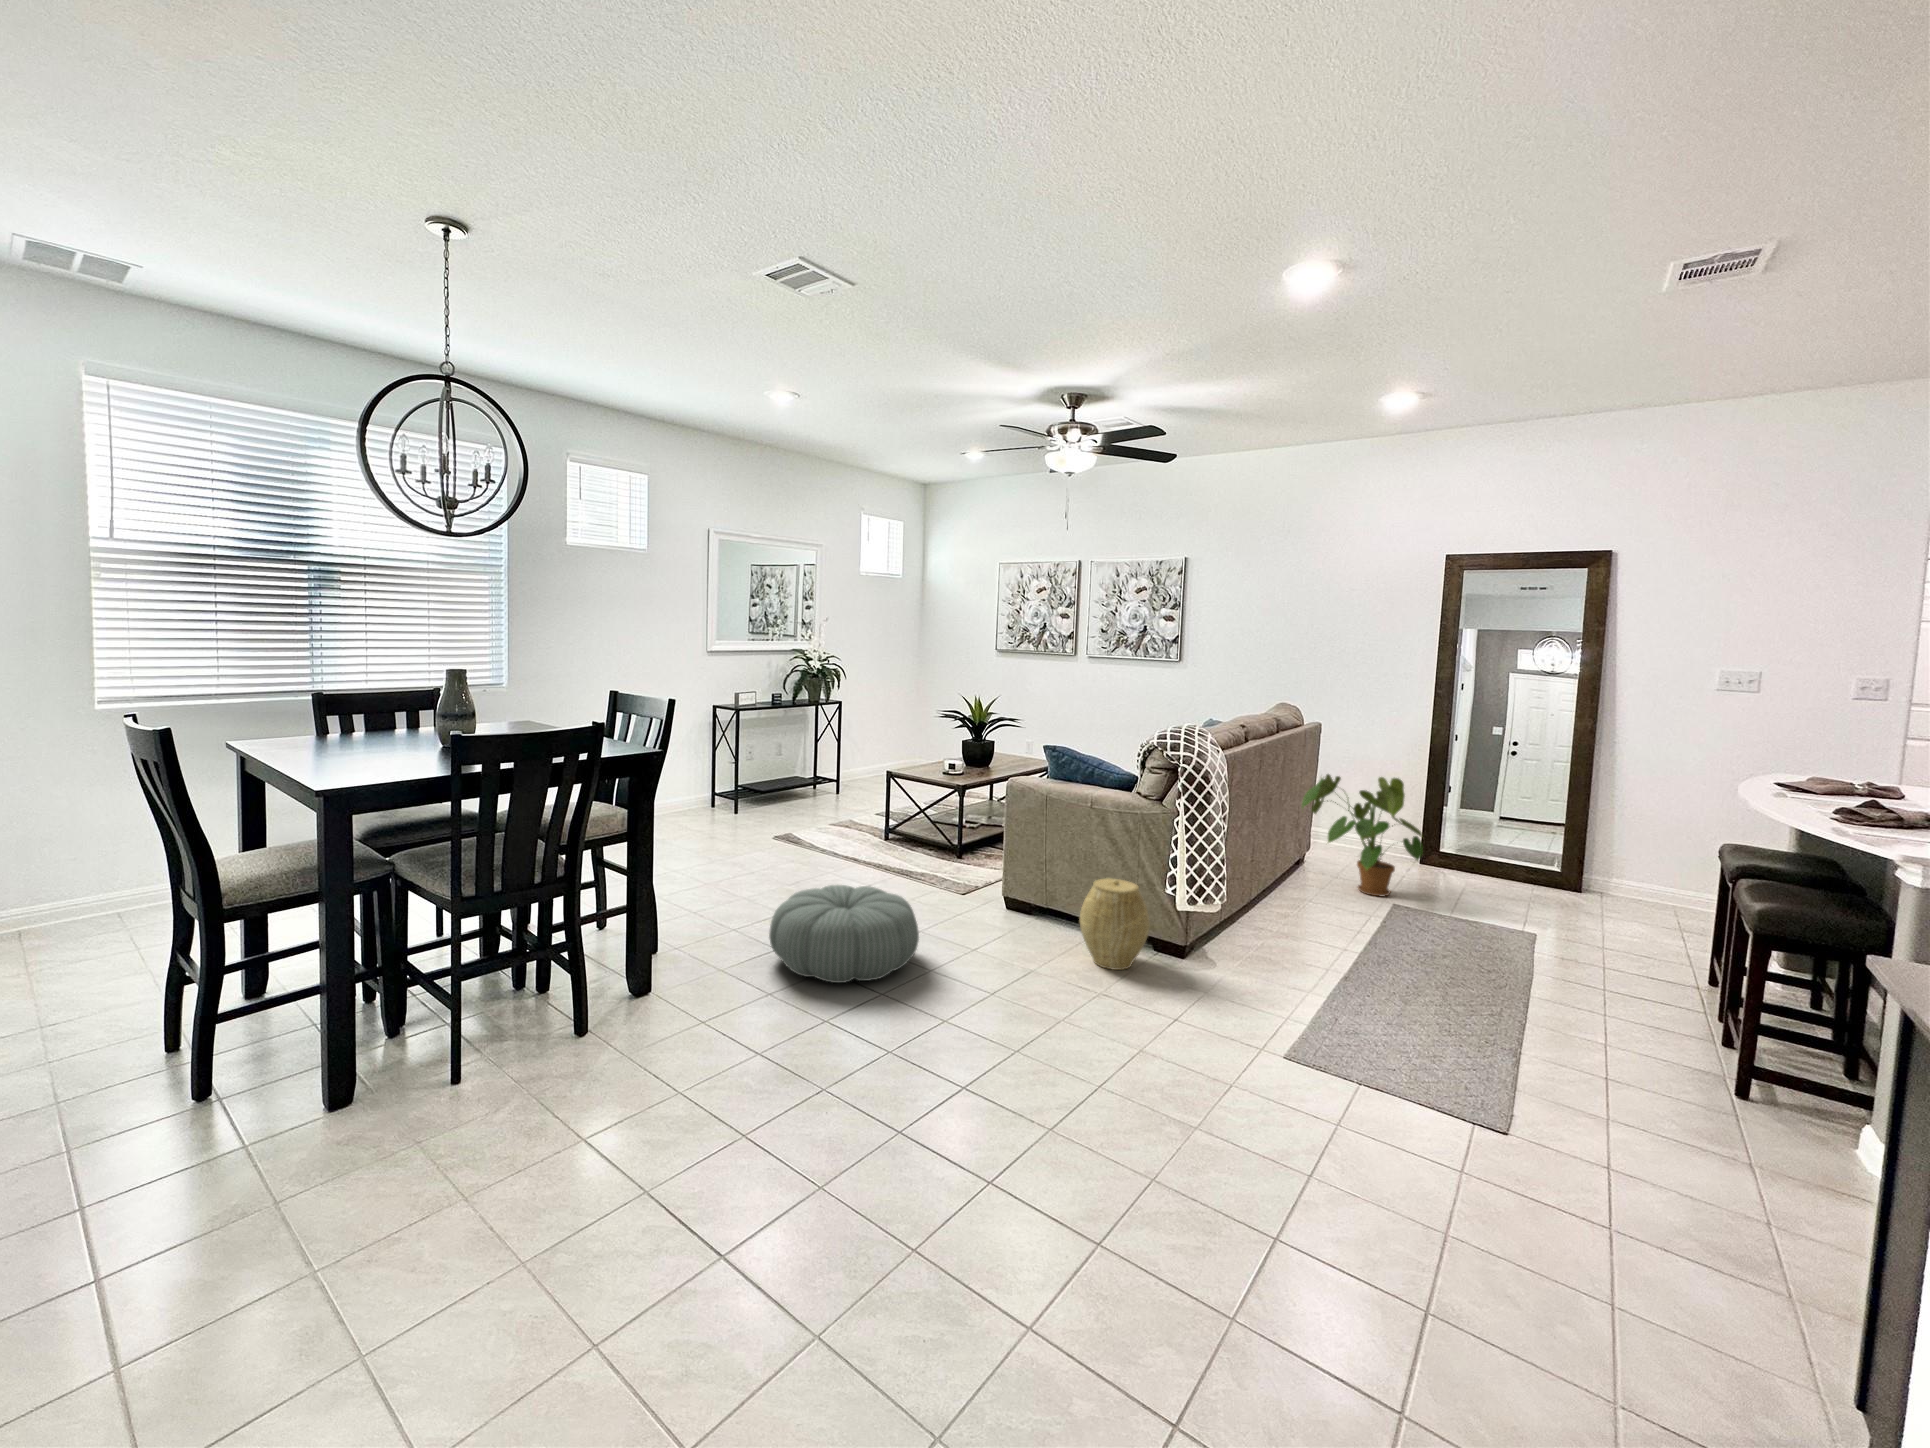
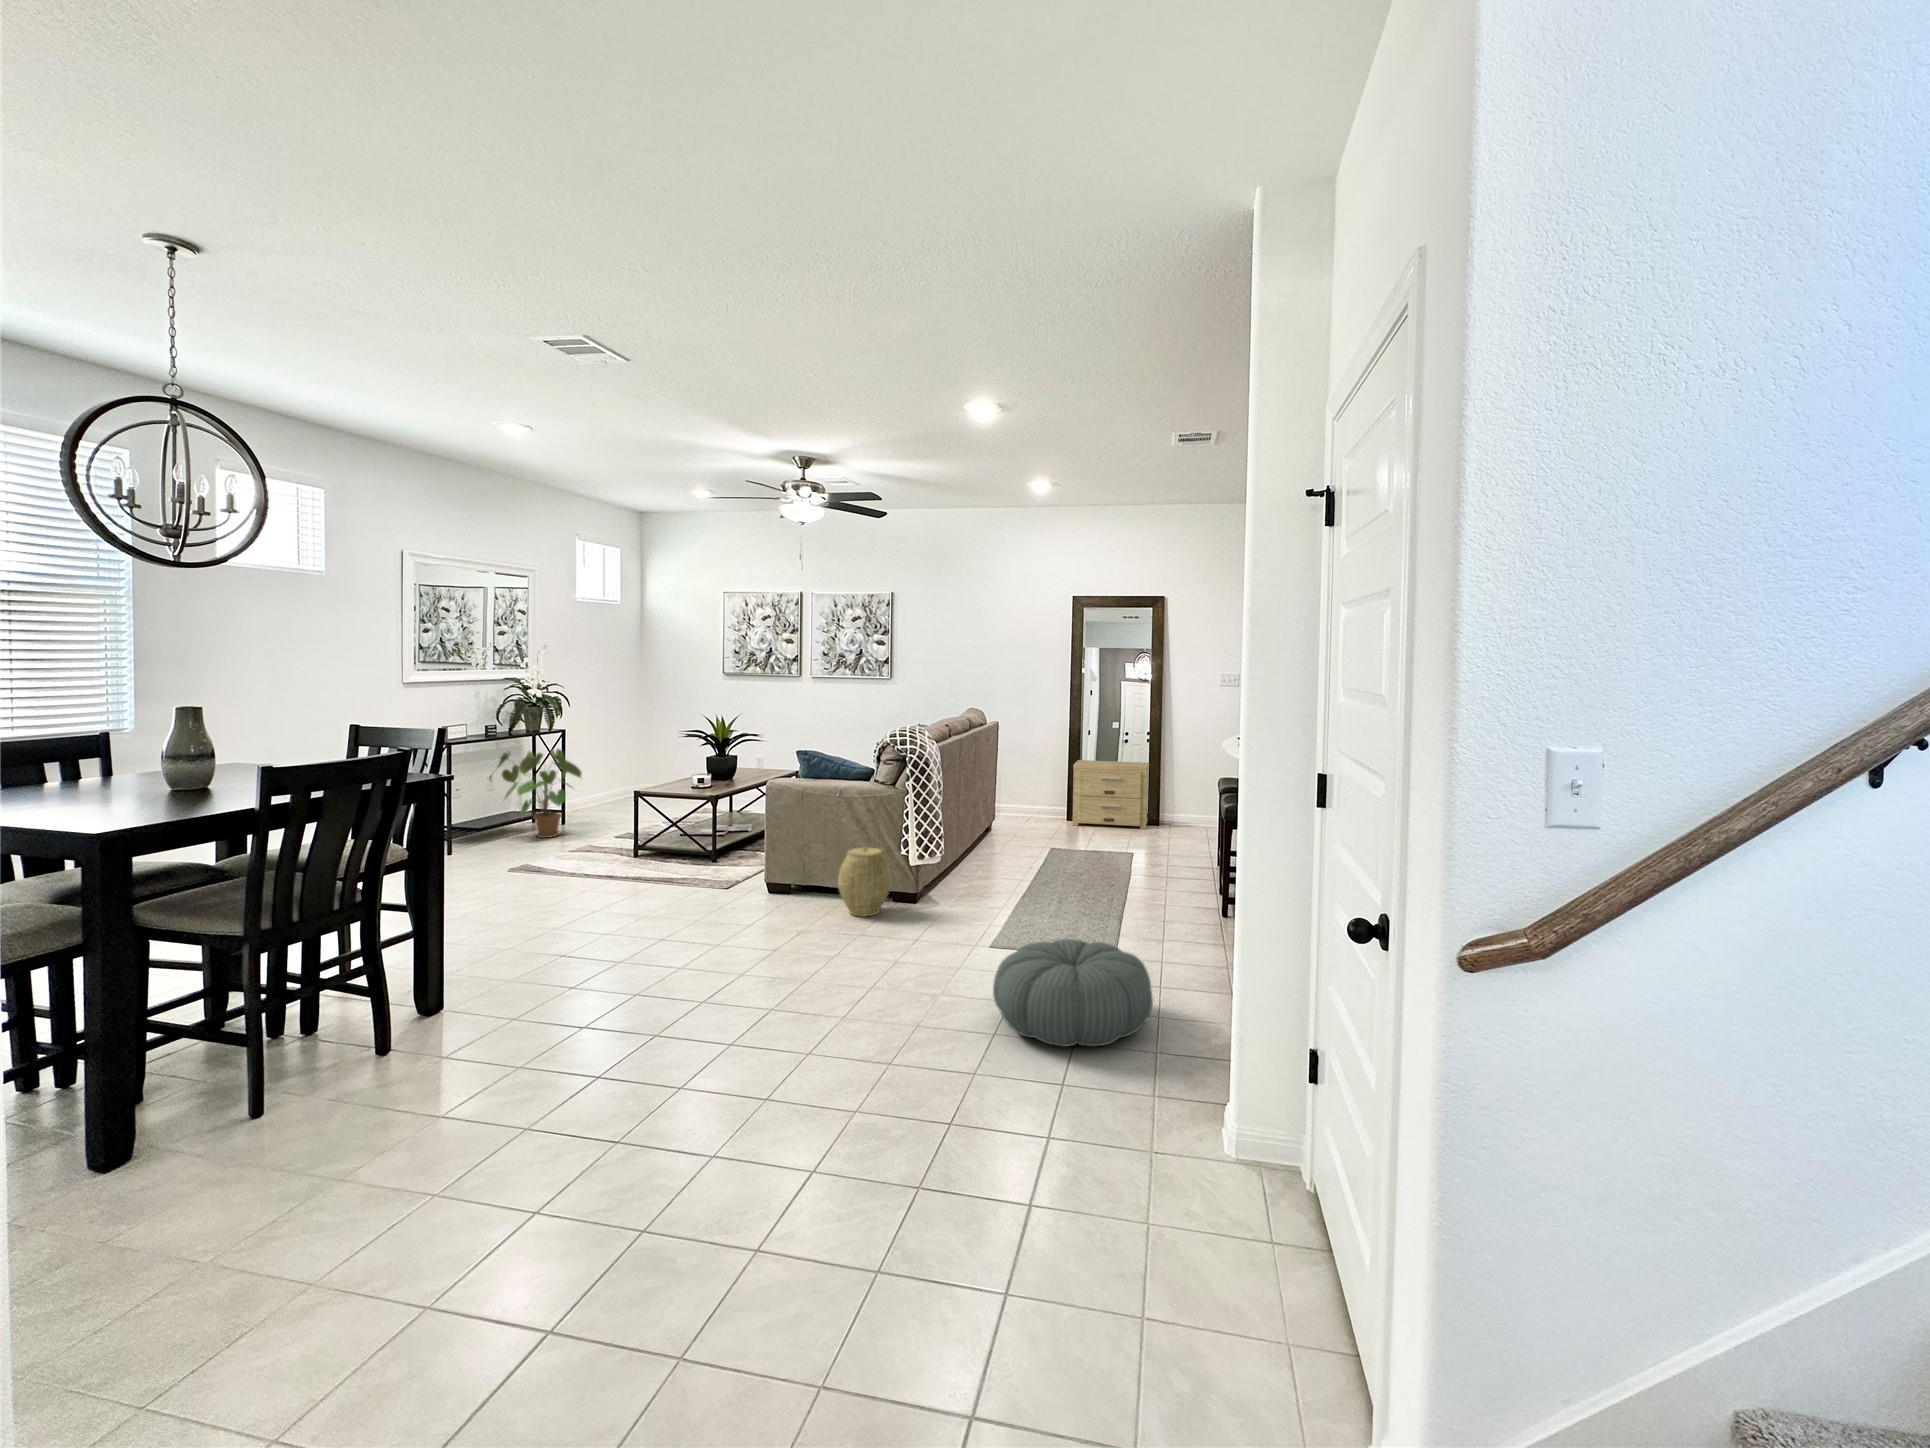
house plant: present [1302,774,1423,896] -> present [489,749,581,838]
side table: none [1422,779,1553,888] -> present [1073,760,1149,829]
pouf: present [769,885,919,983] -> present [993,939,1153,1047]

